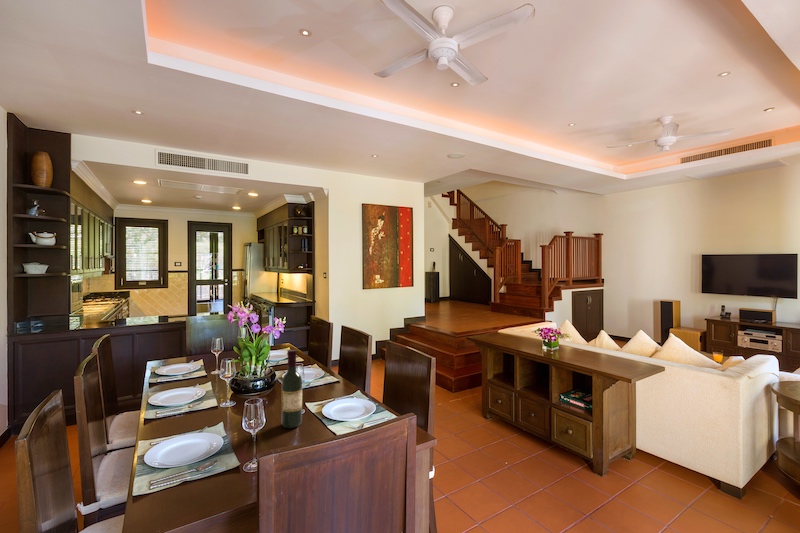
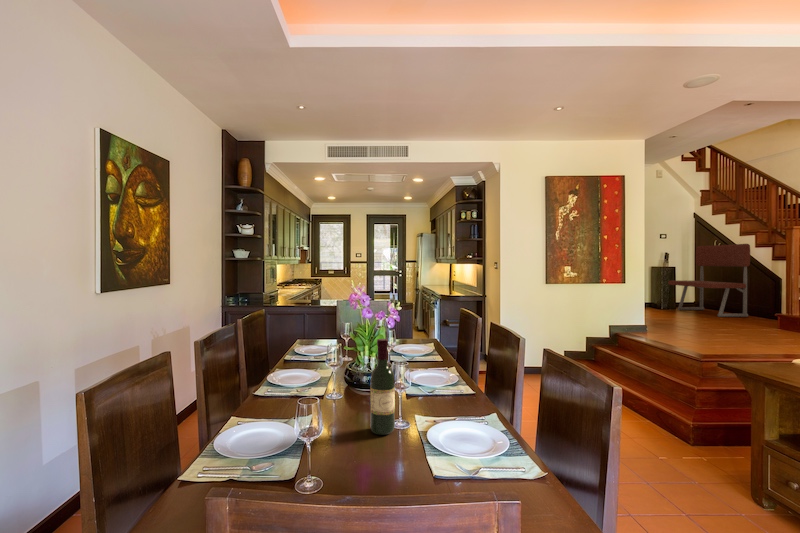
bench: none [436,257,481,306] -> present [668,244,750,317]

